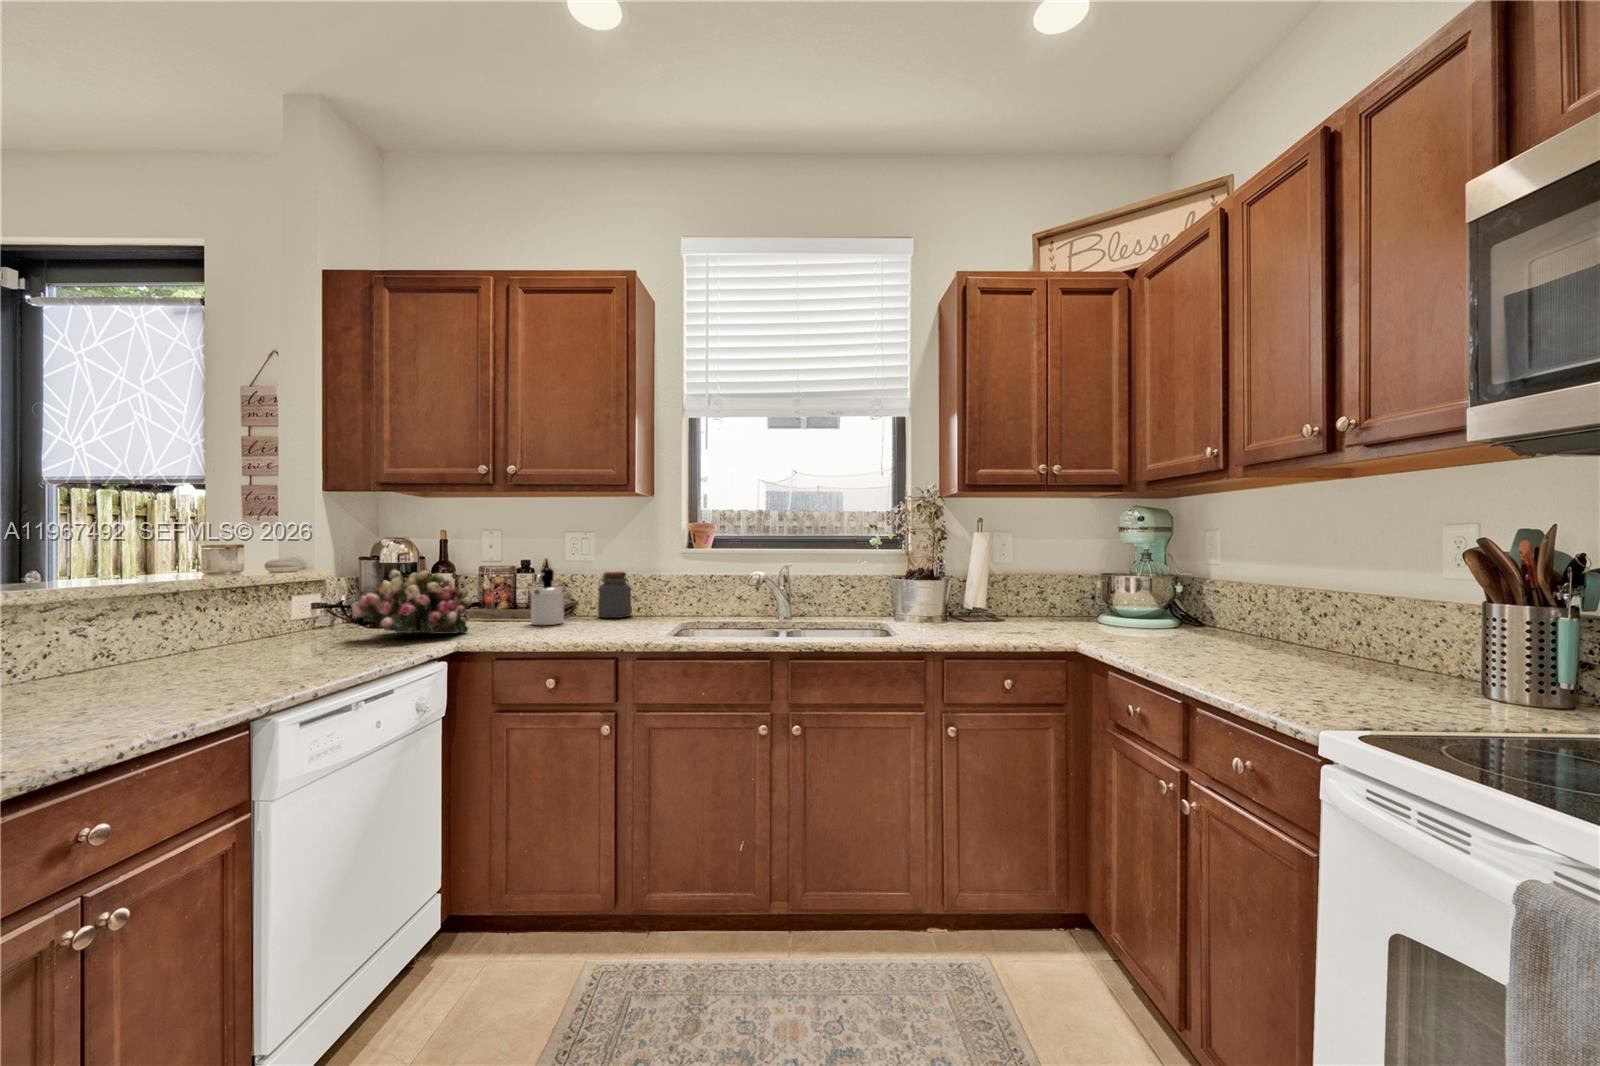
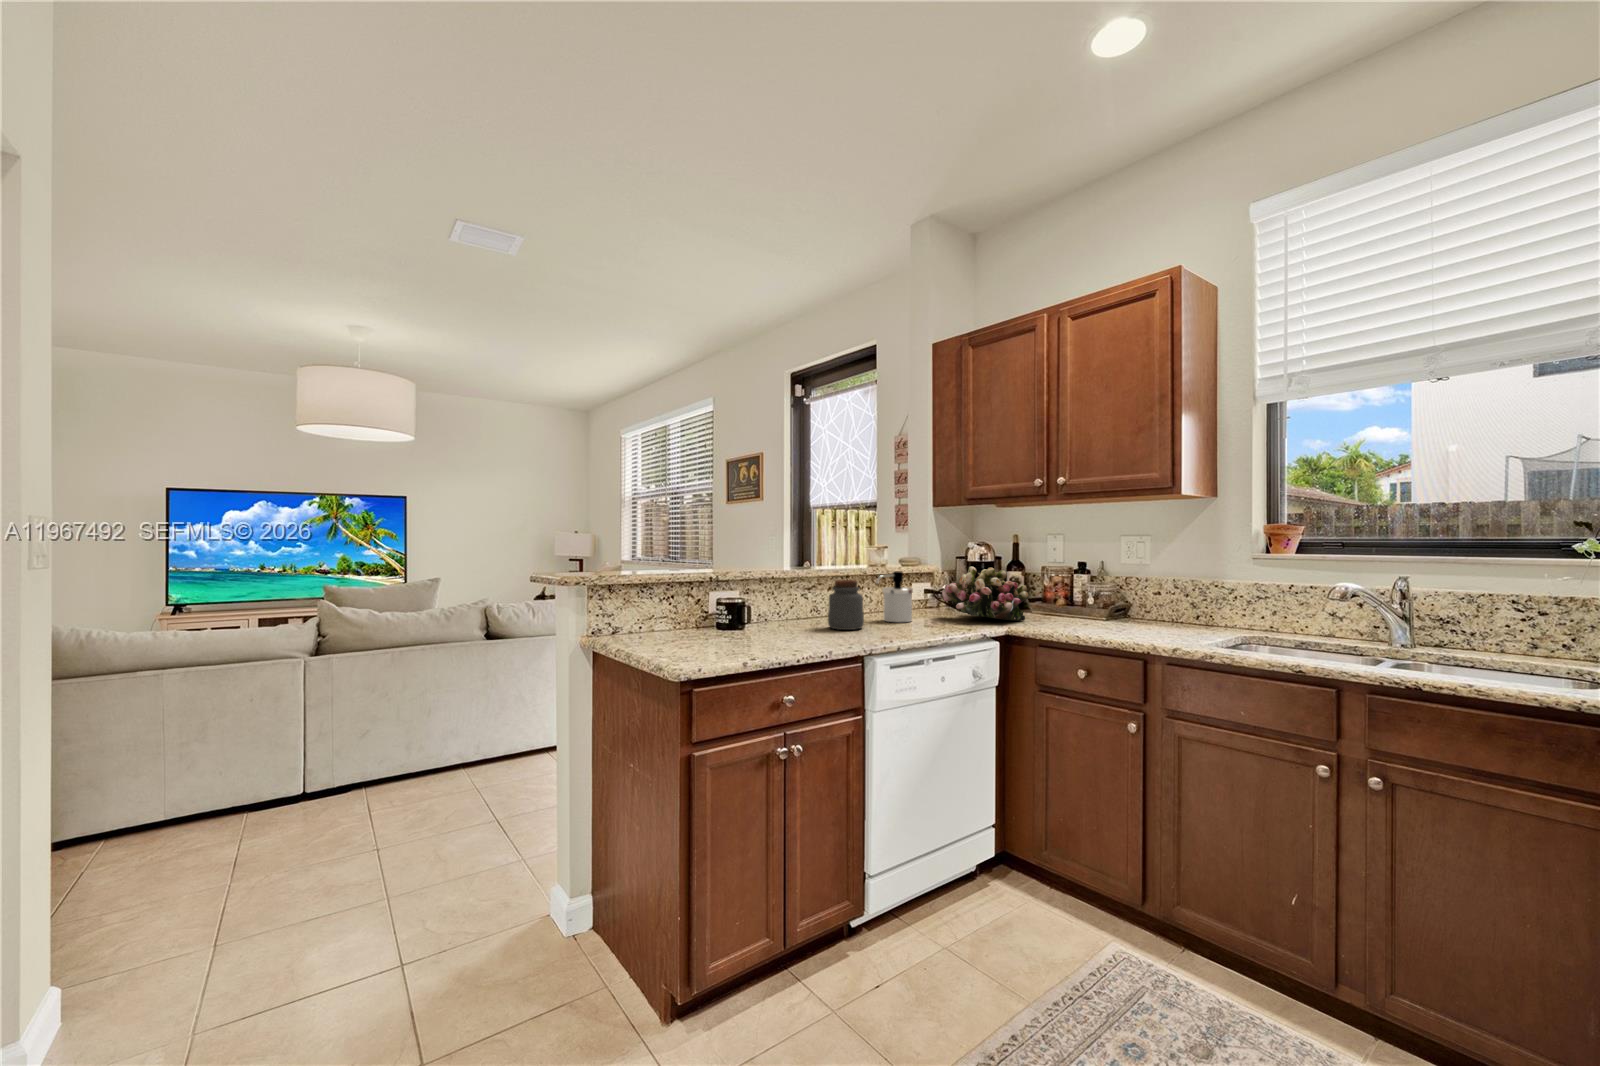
soap dispenser: present [530,569,565,625] -> present [876,571,913,622]
jar: present [598,572,632,618] -> present [828,580,864,630]

